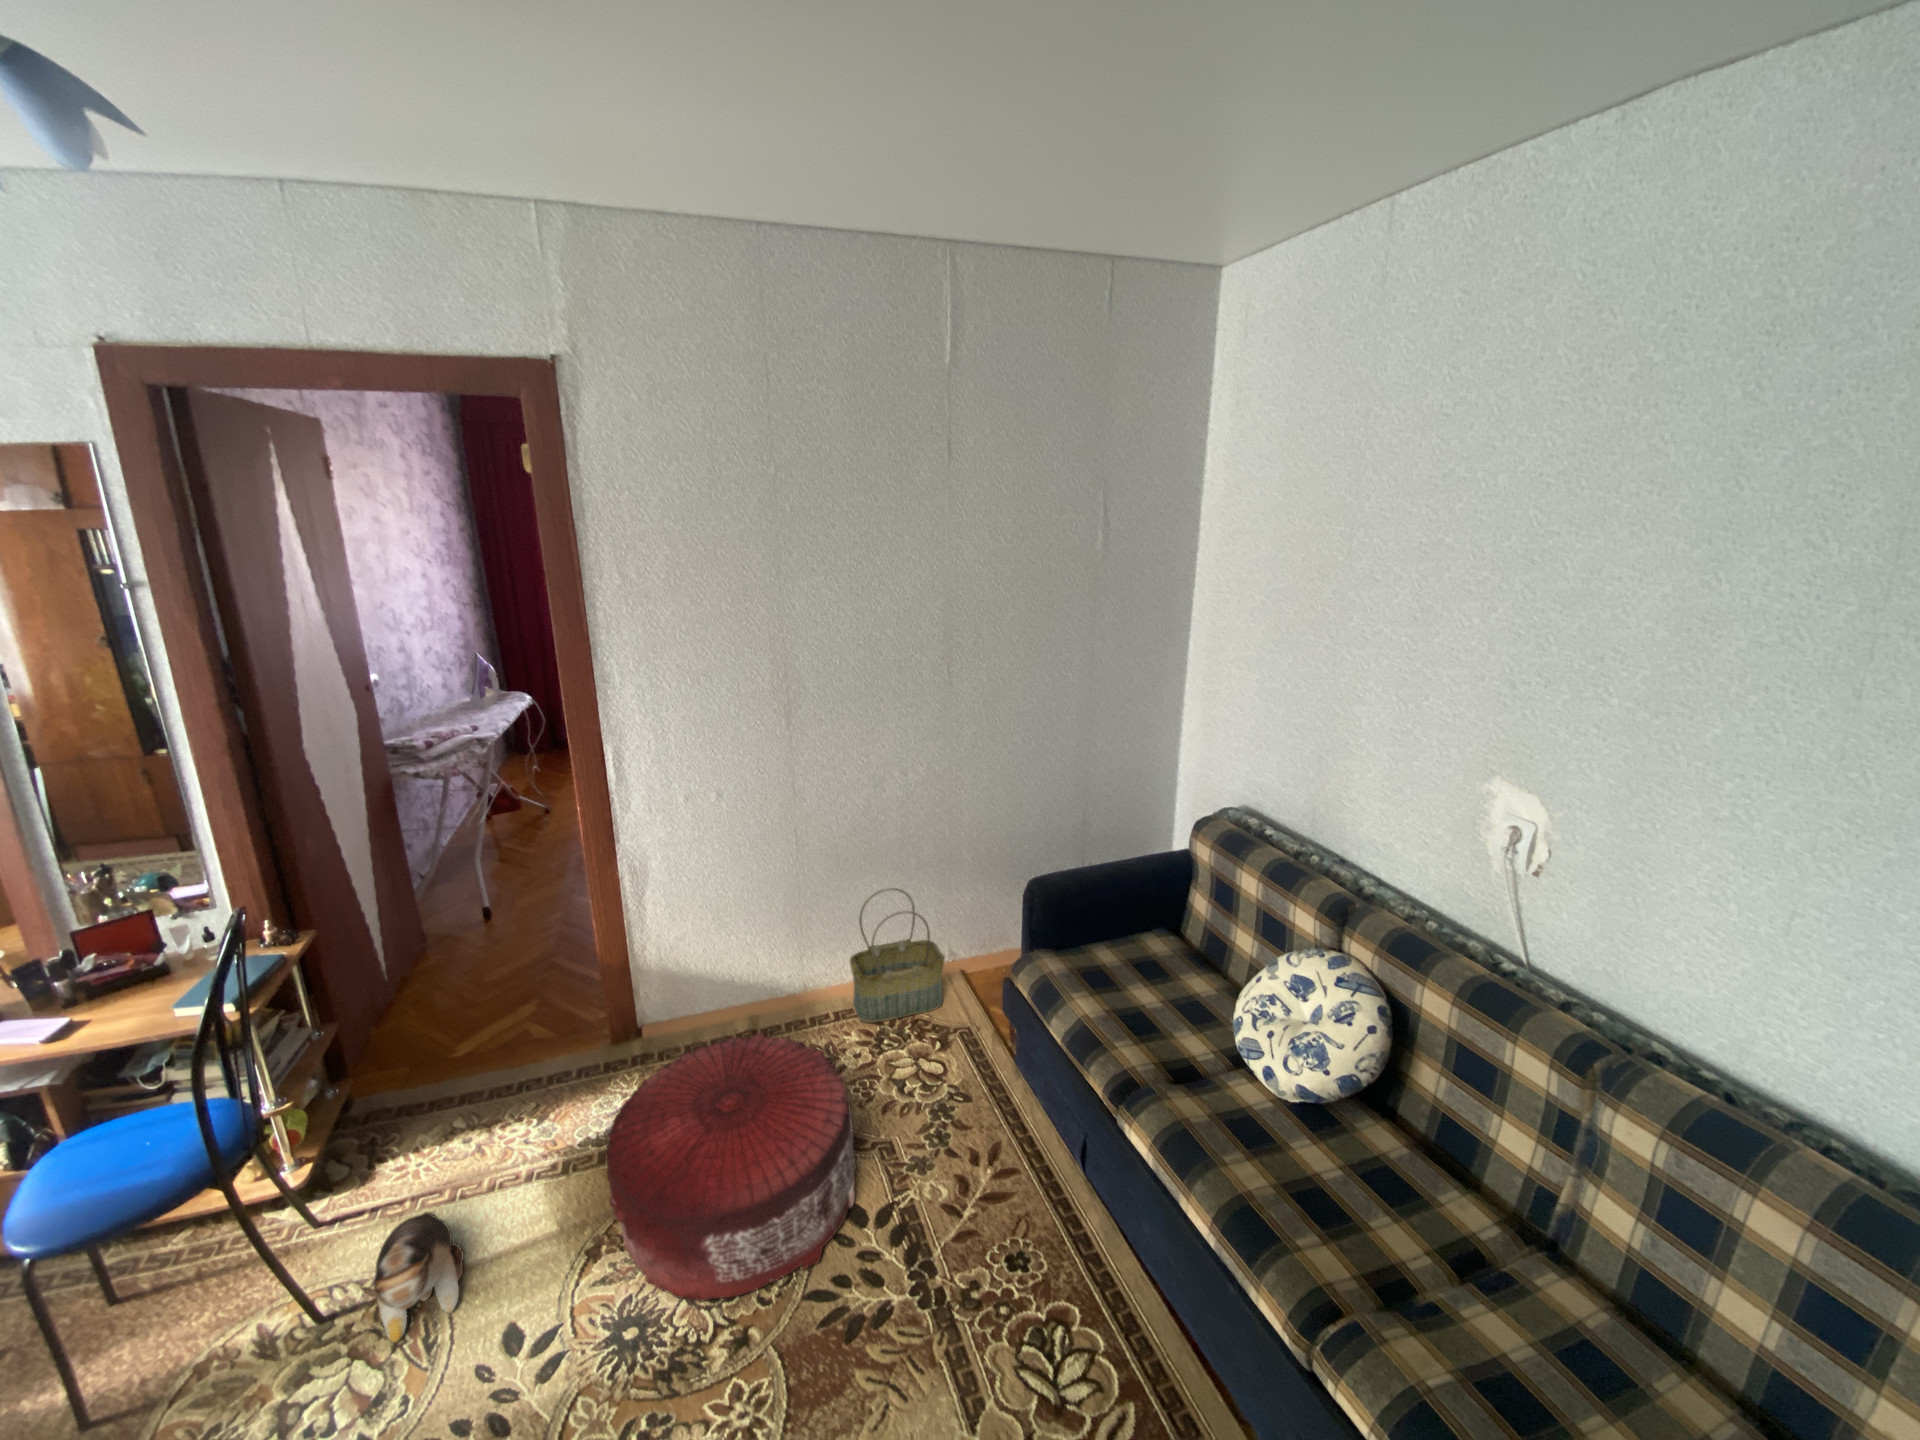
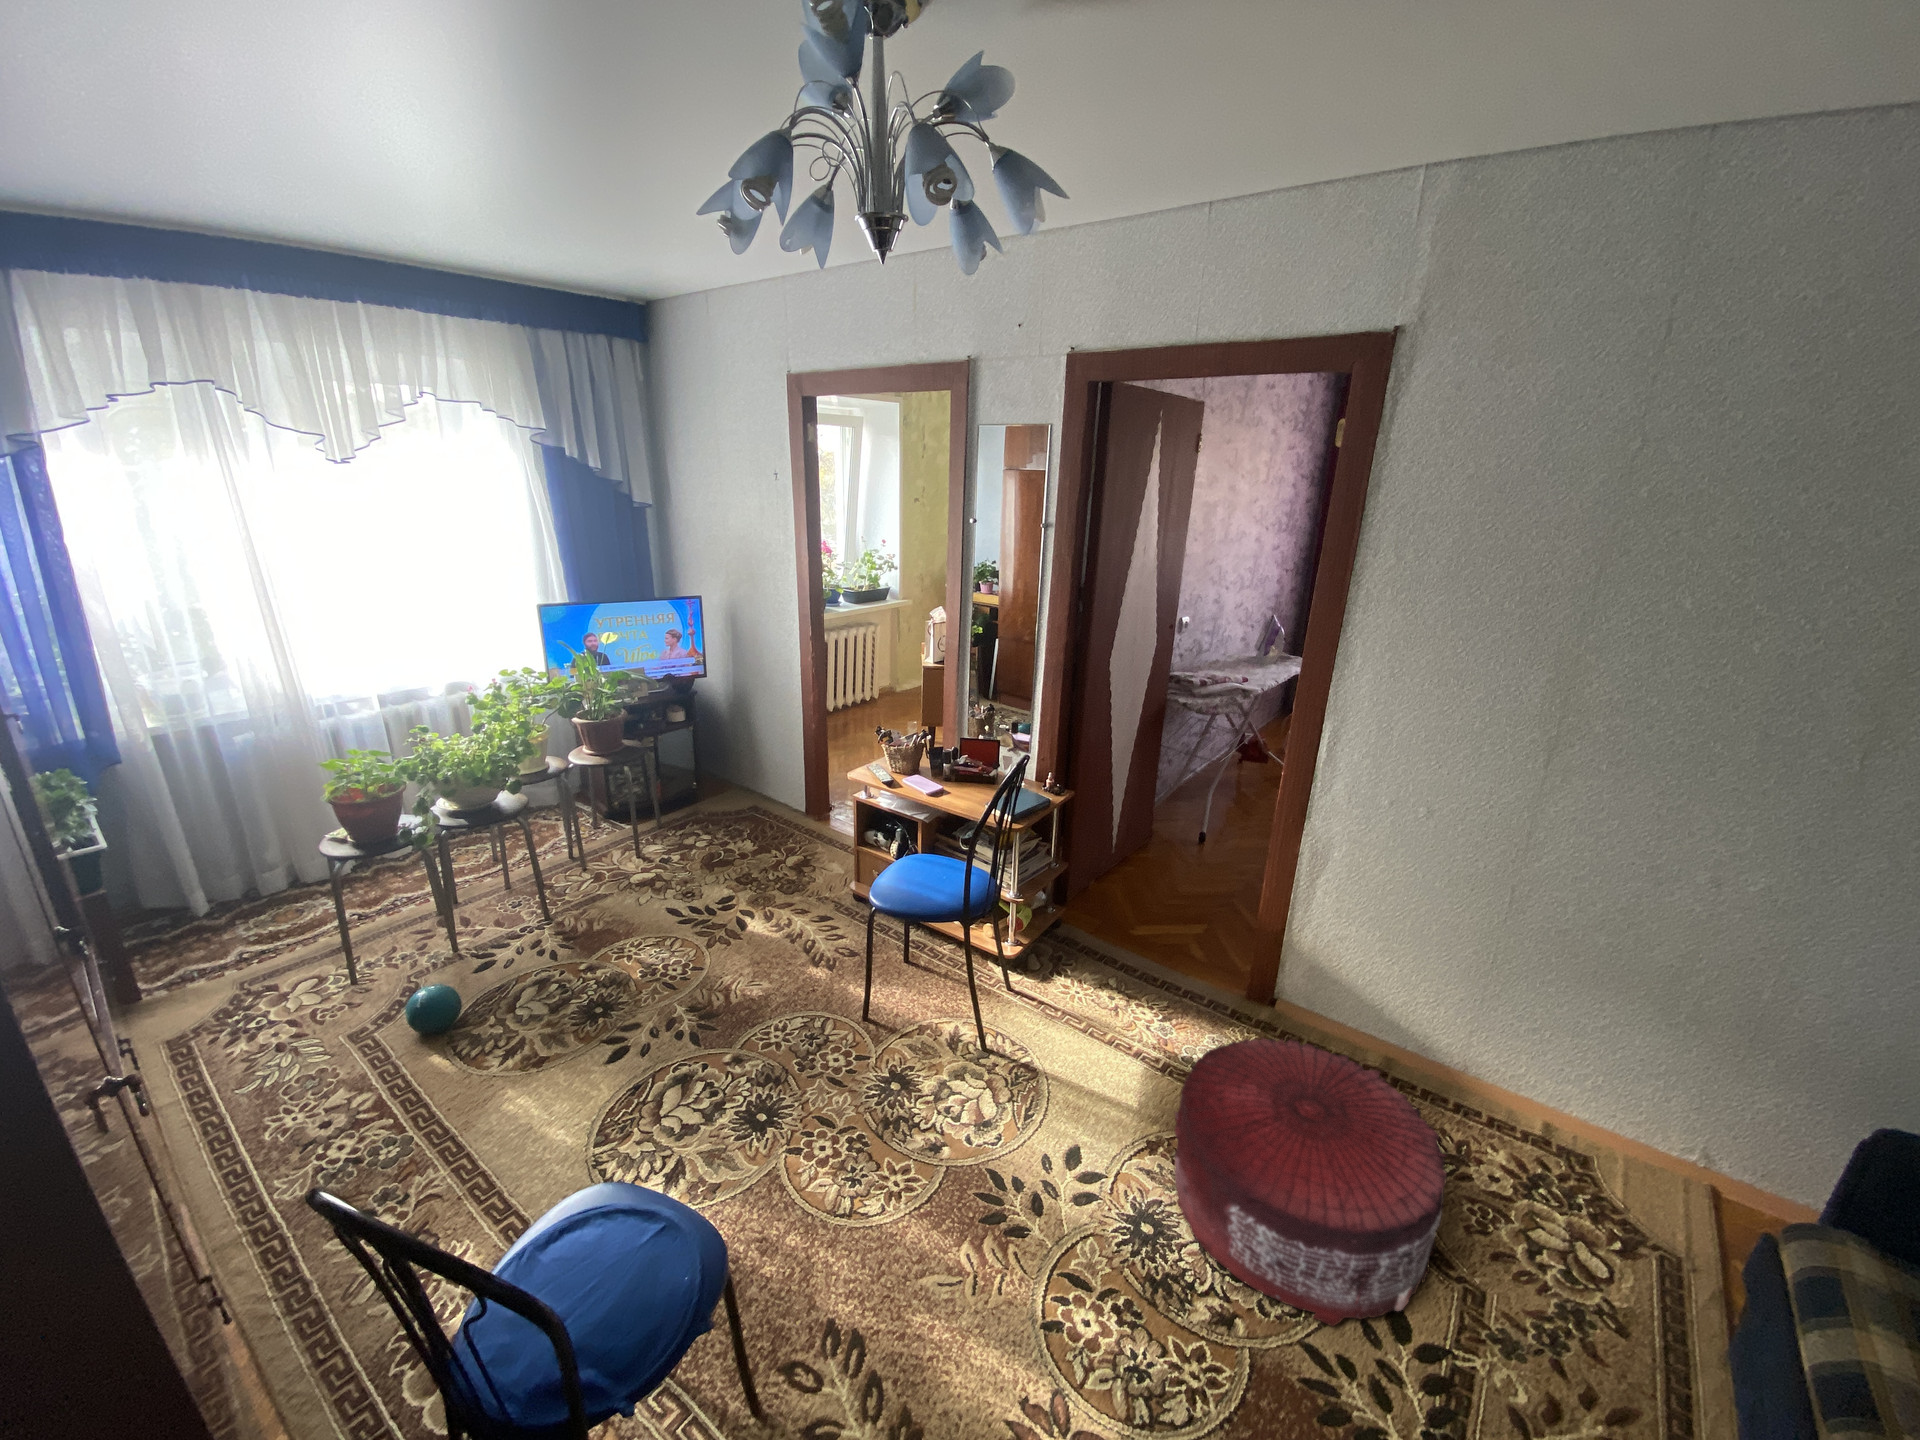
basket: present [850,888,945,1023] -> none [1518,1013,1685,1207]
plush toy: present [361,1212,464,1343] -> none [1003,1021,1072,1107]

